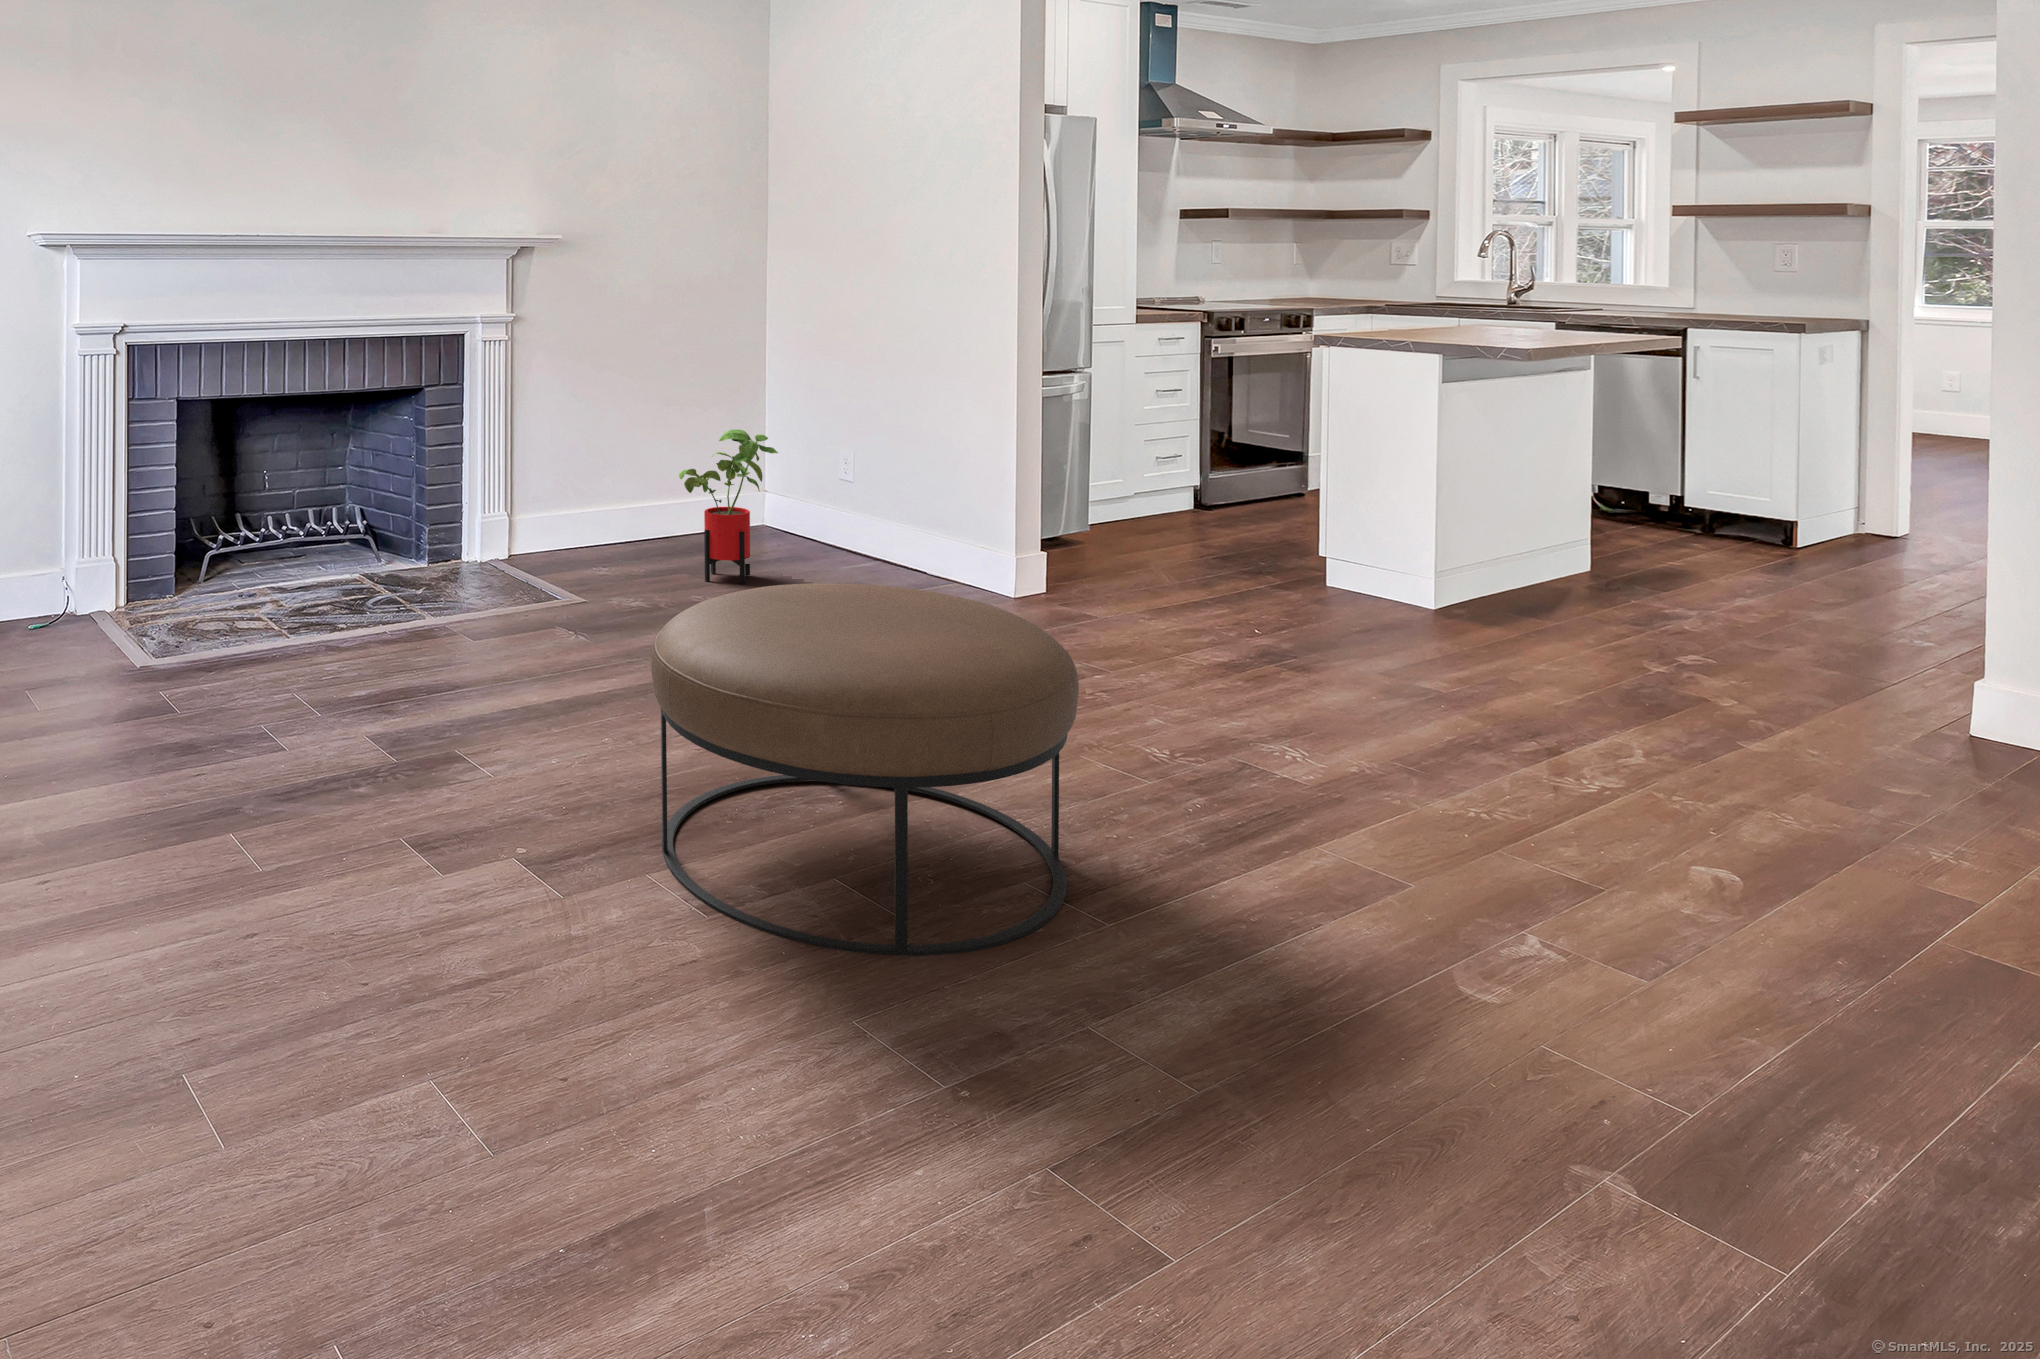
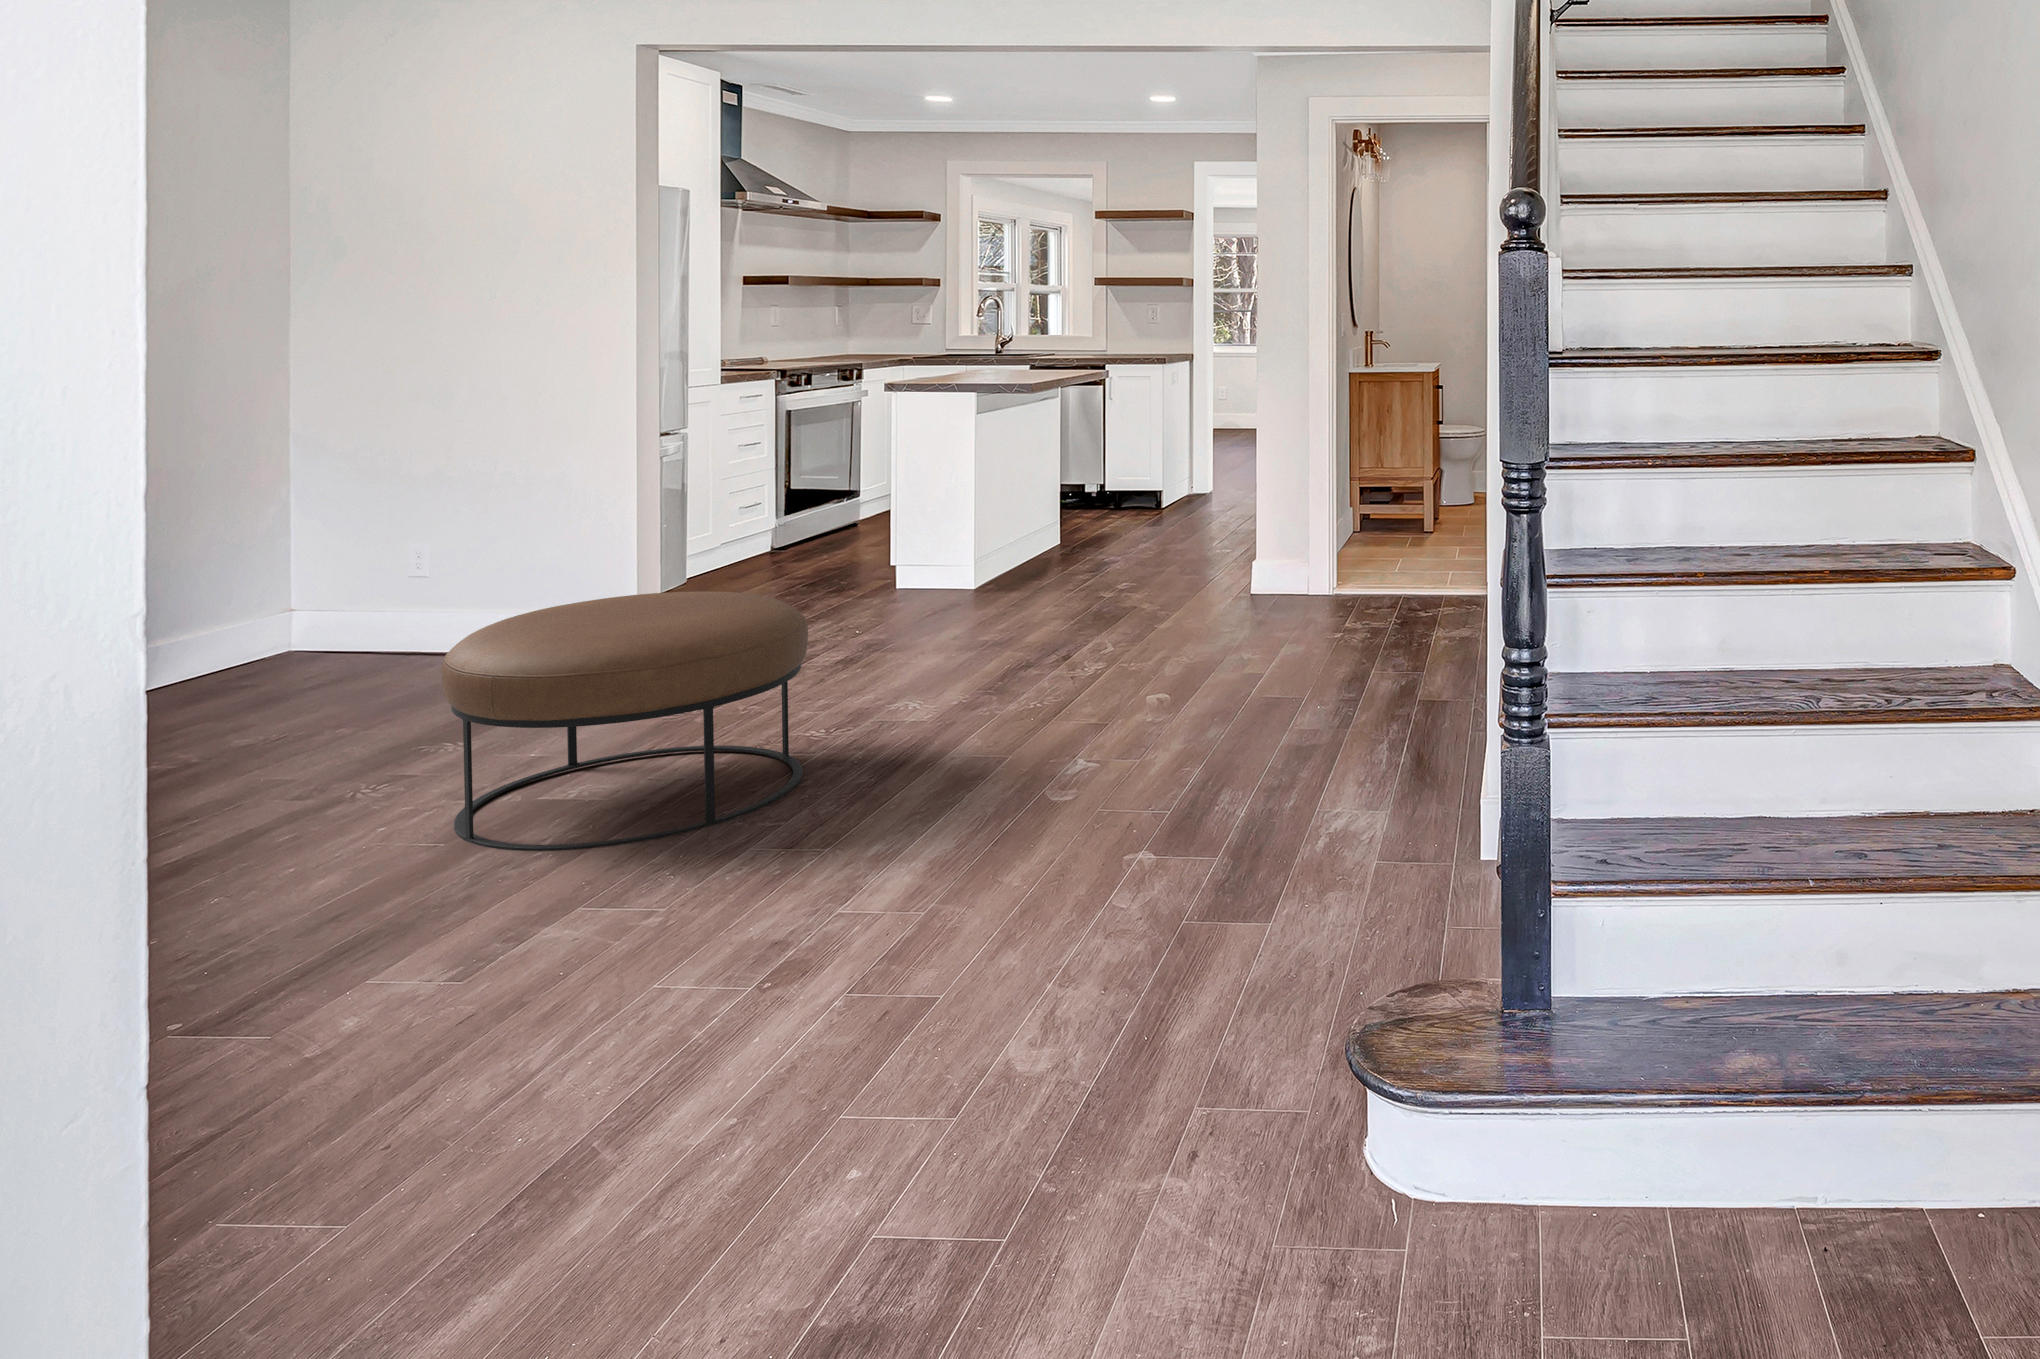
house plant: present [679,429,778,584] -> none [254,506,389,677]

